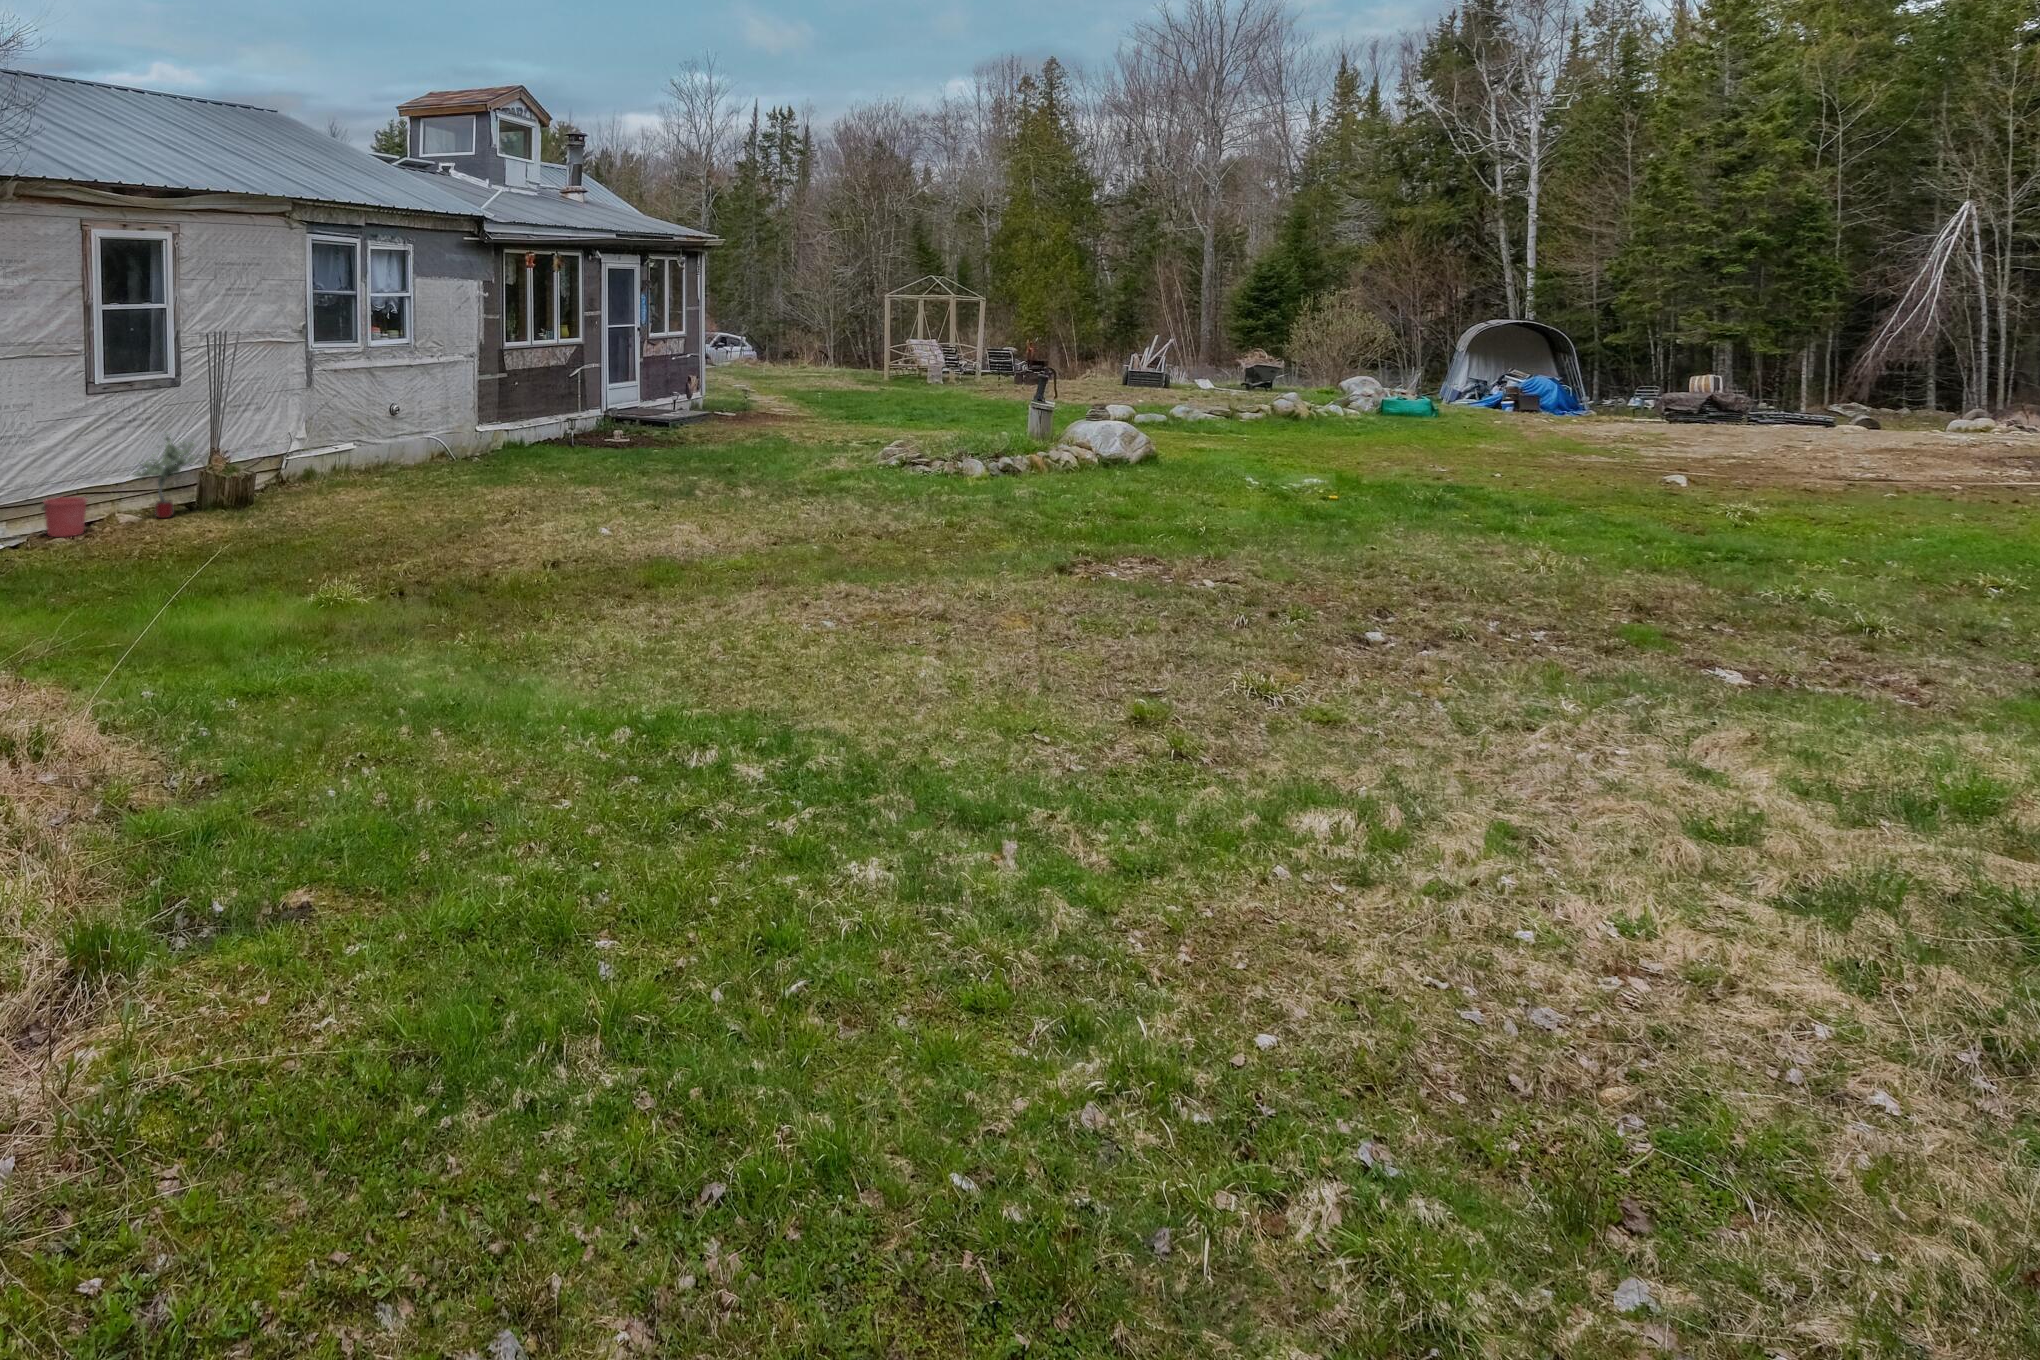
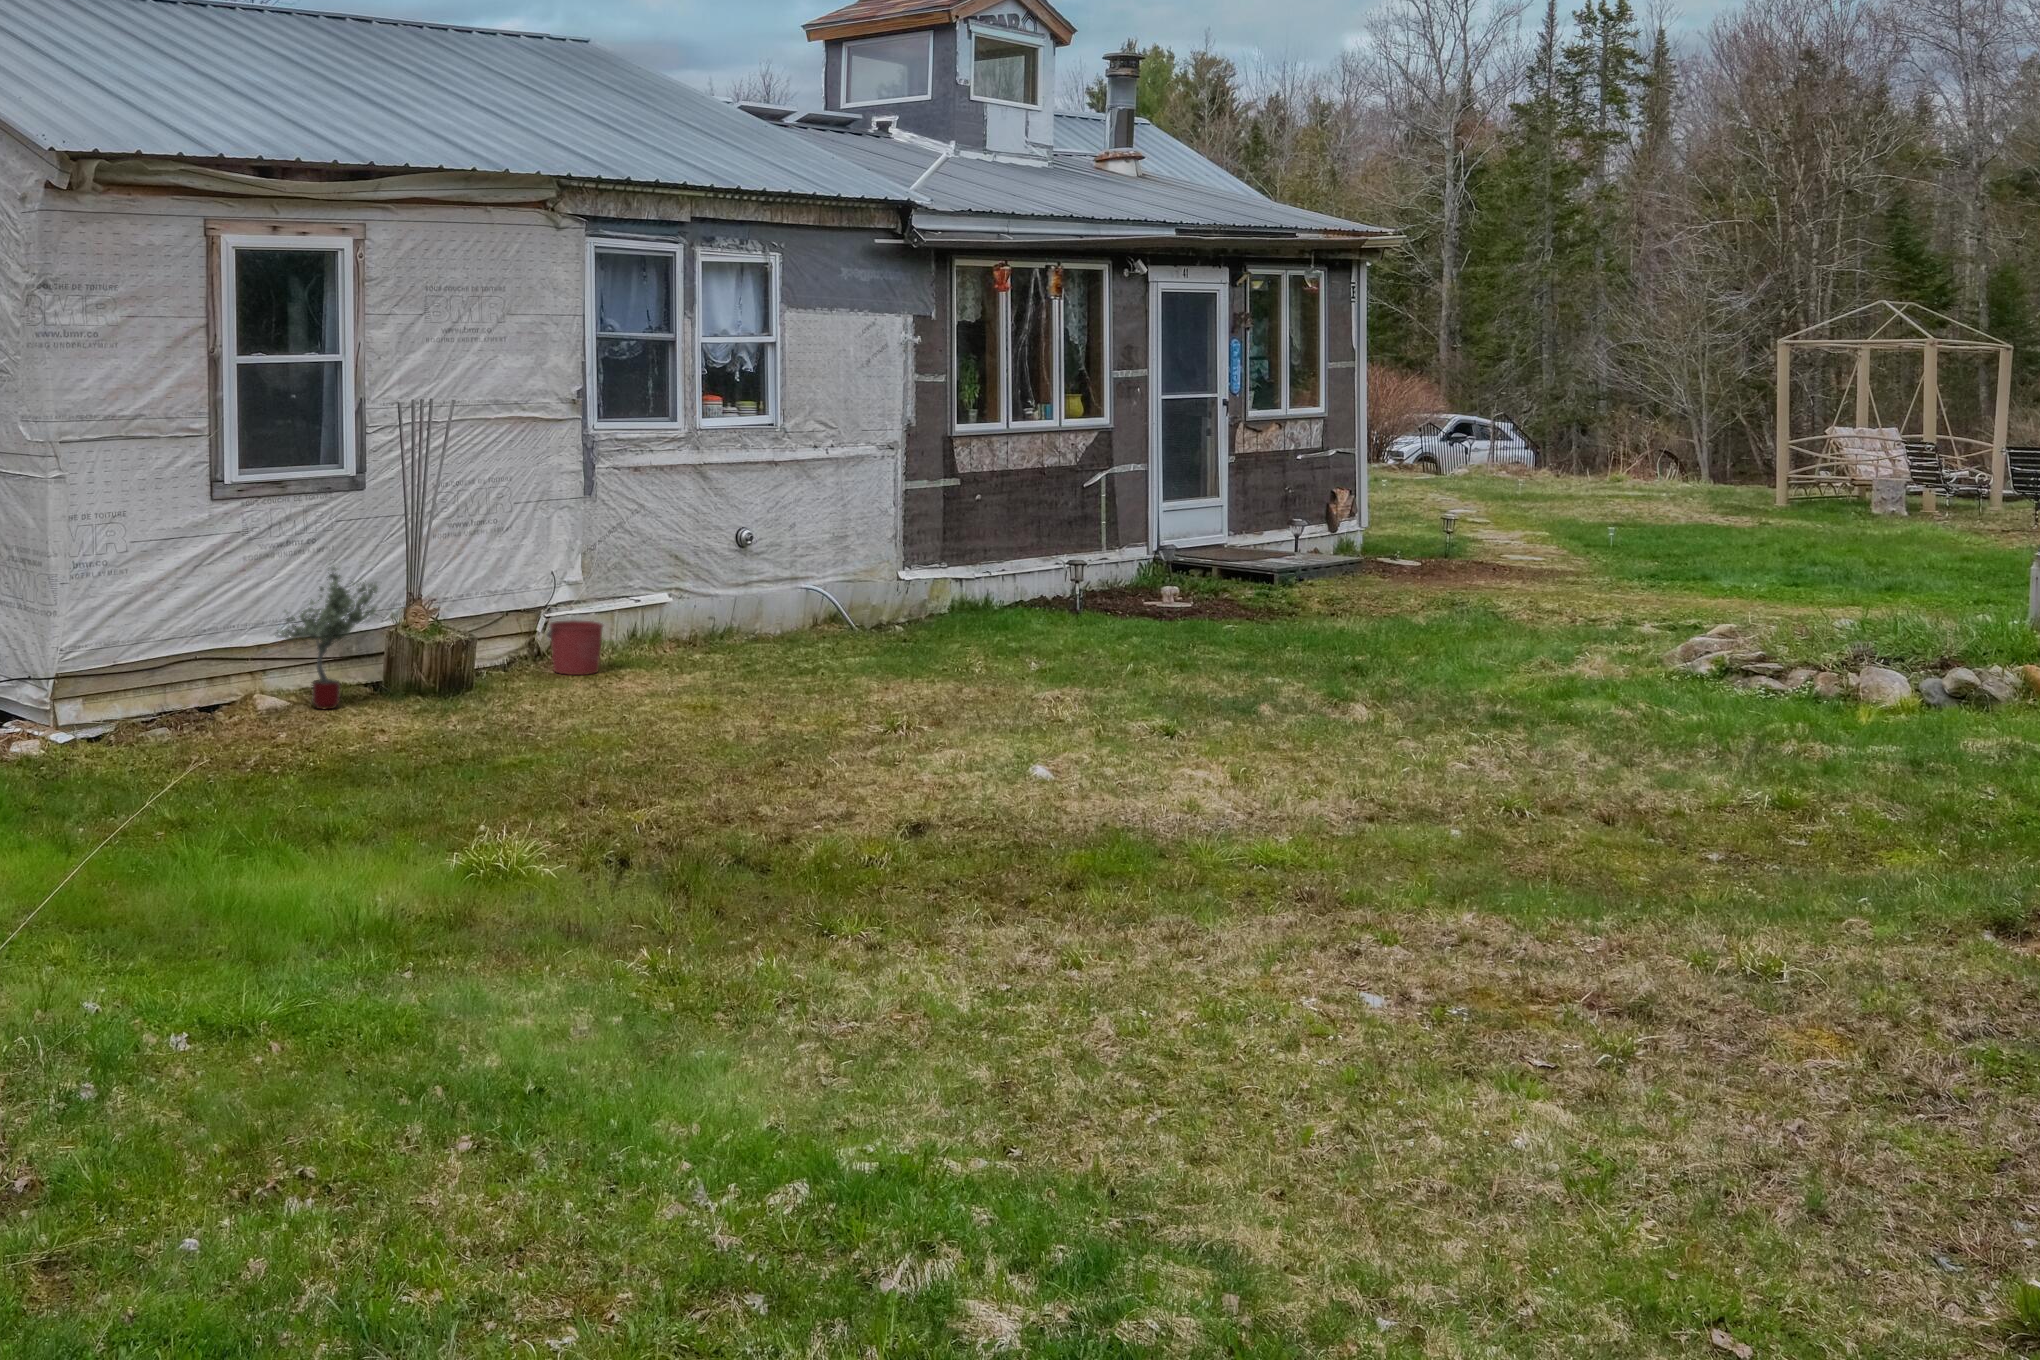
bucket: present [42,497,87,537] -> present [547,621,603,675]

